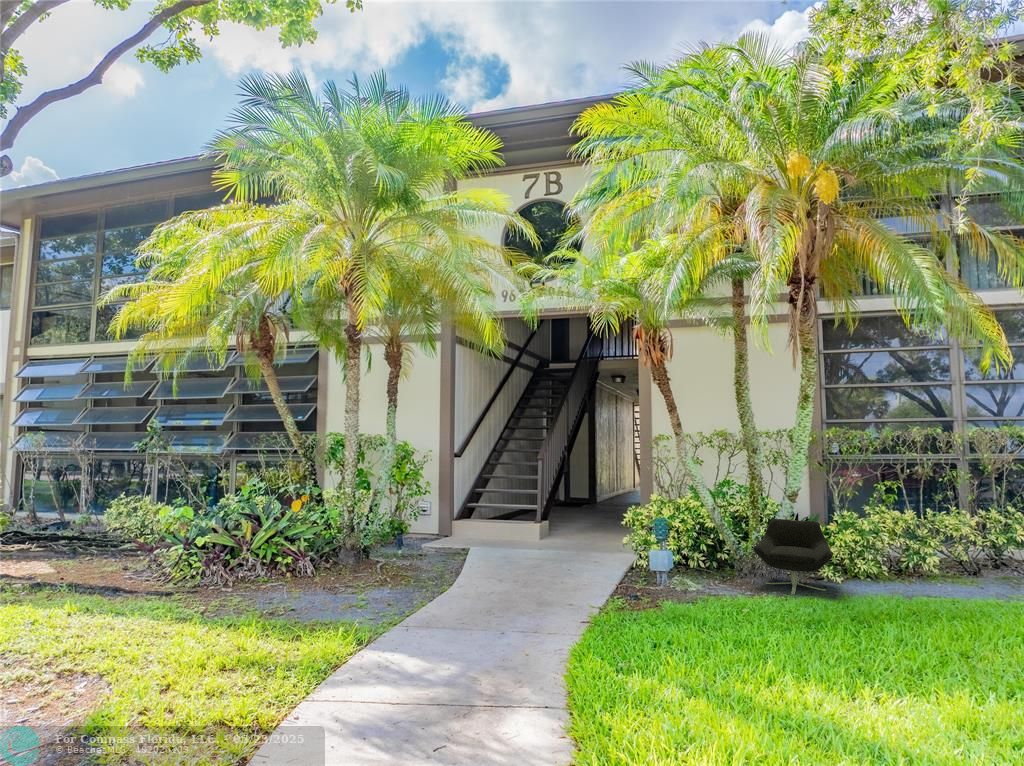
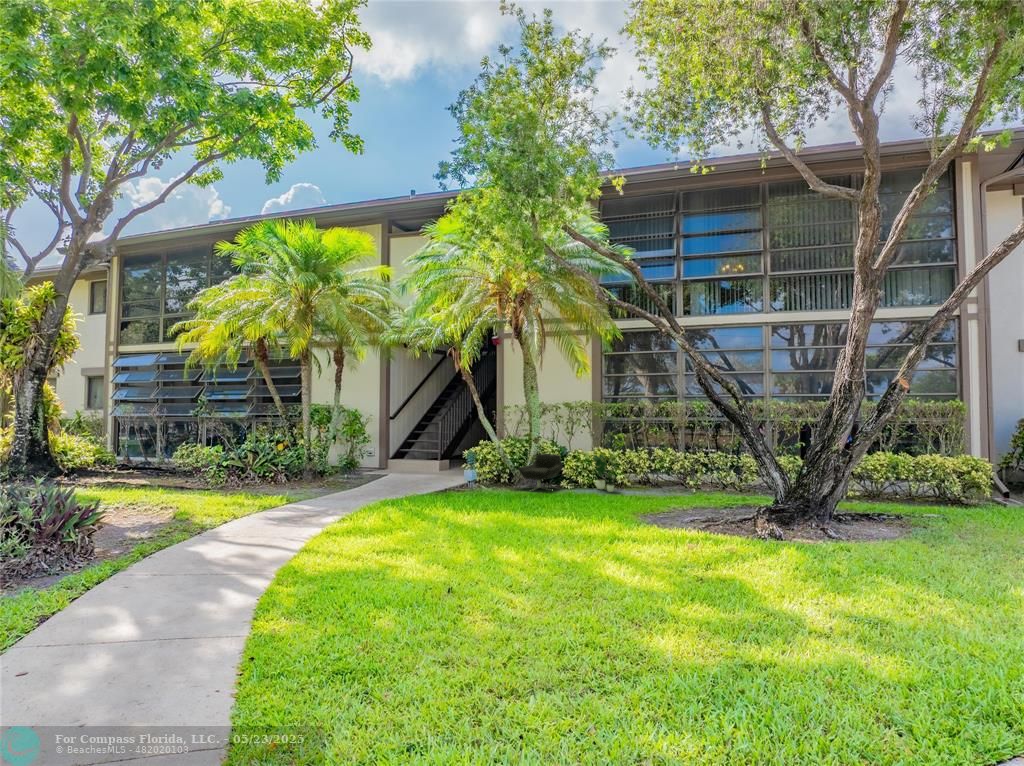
potted plant: none [887,516,962,595] -> present [593,454,615,492]

